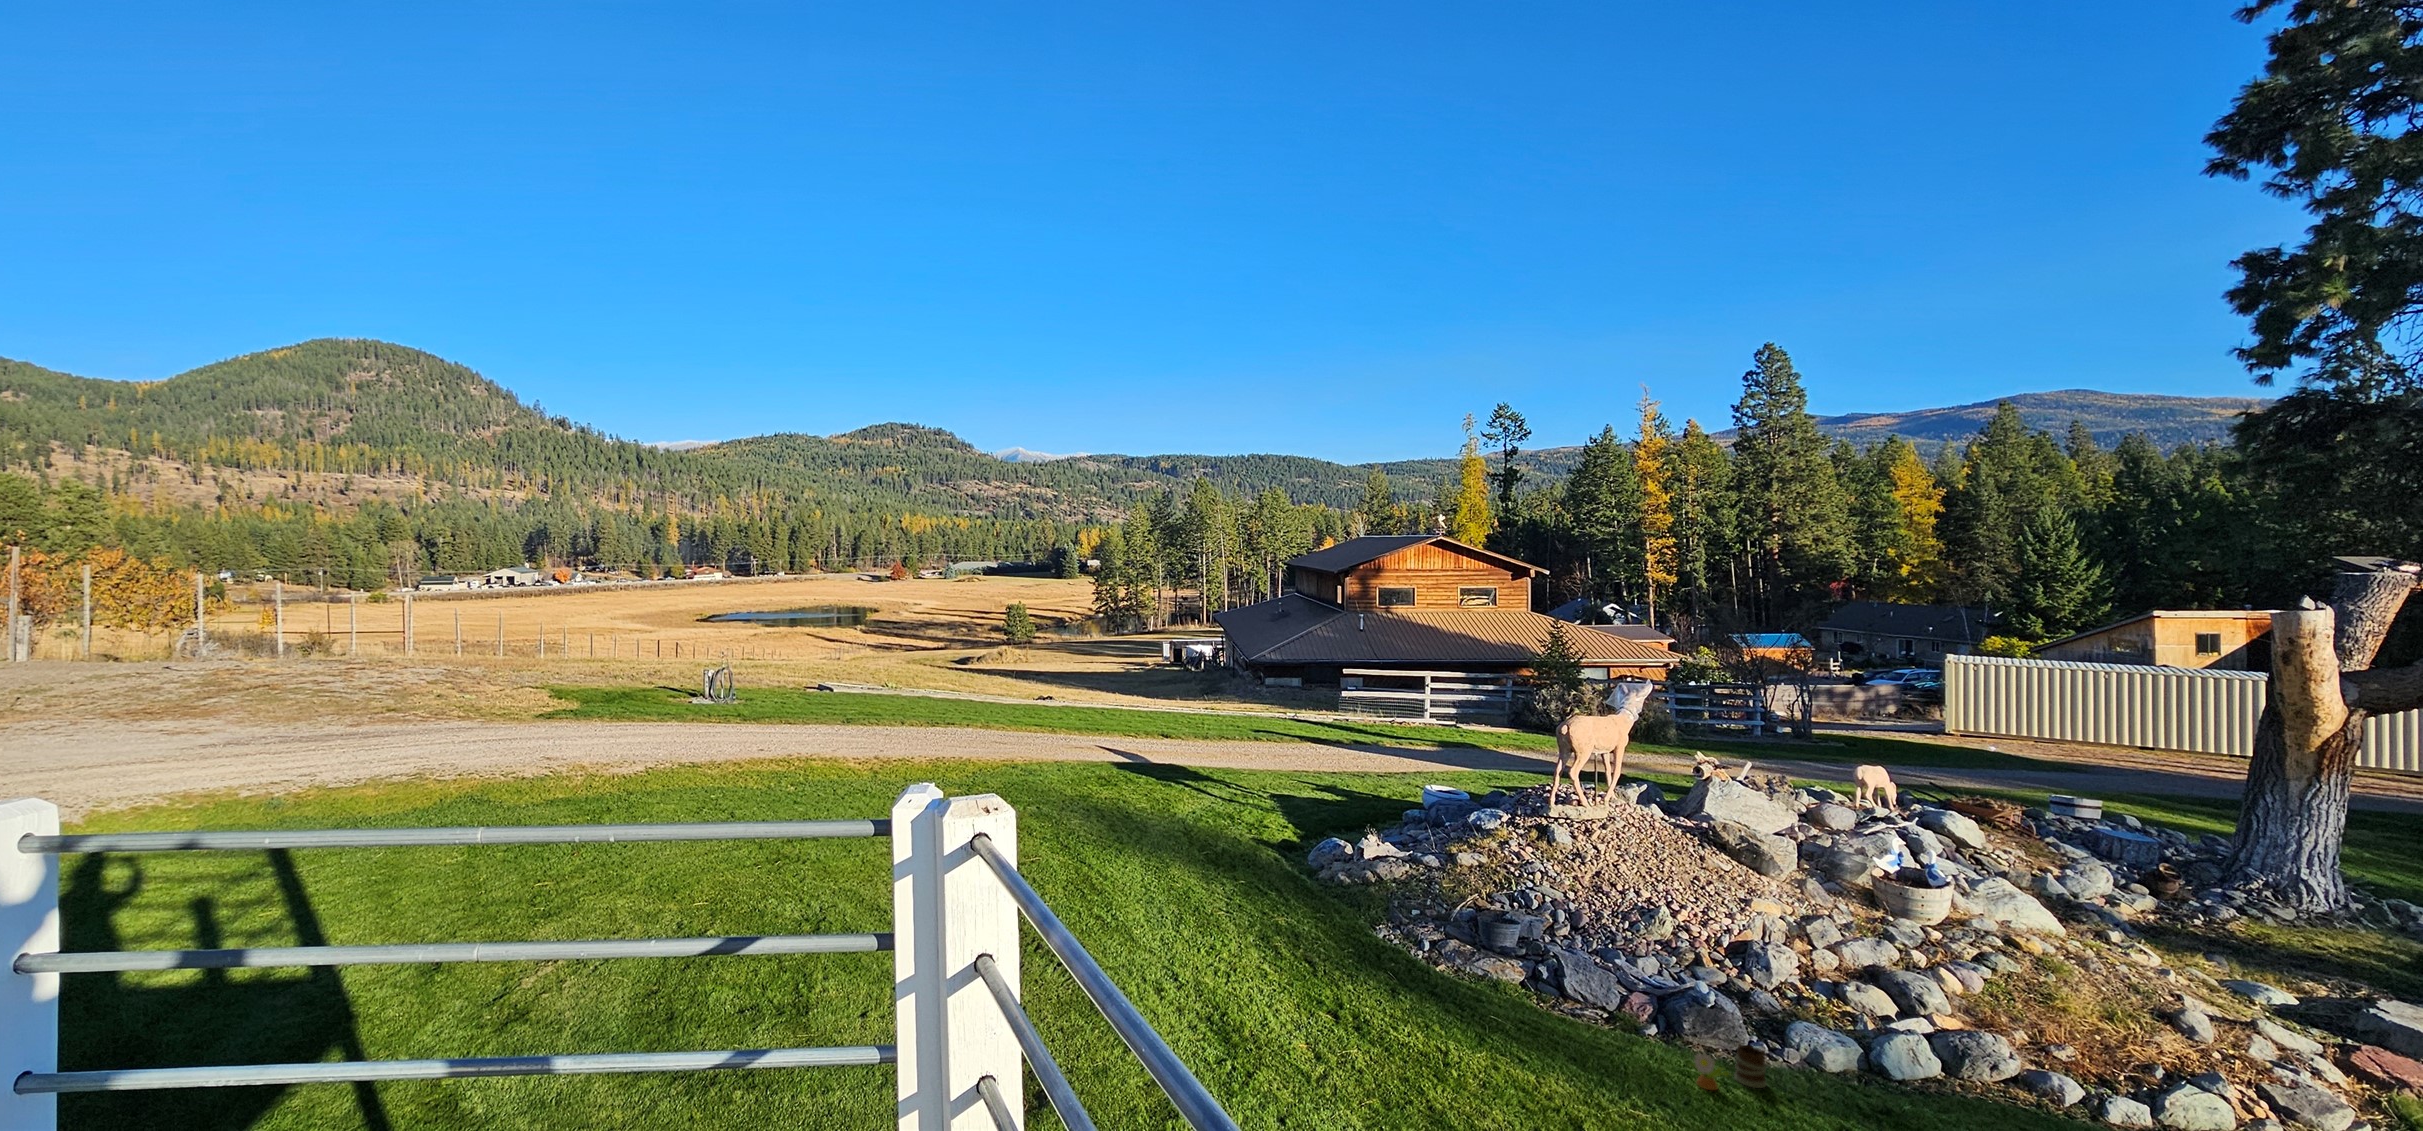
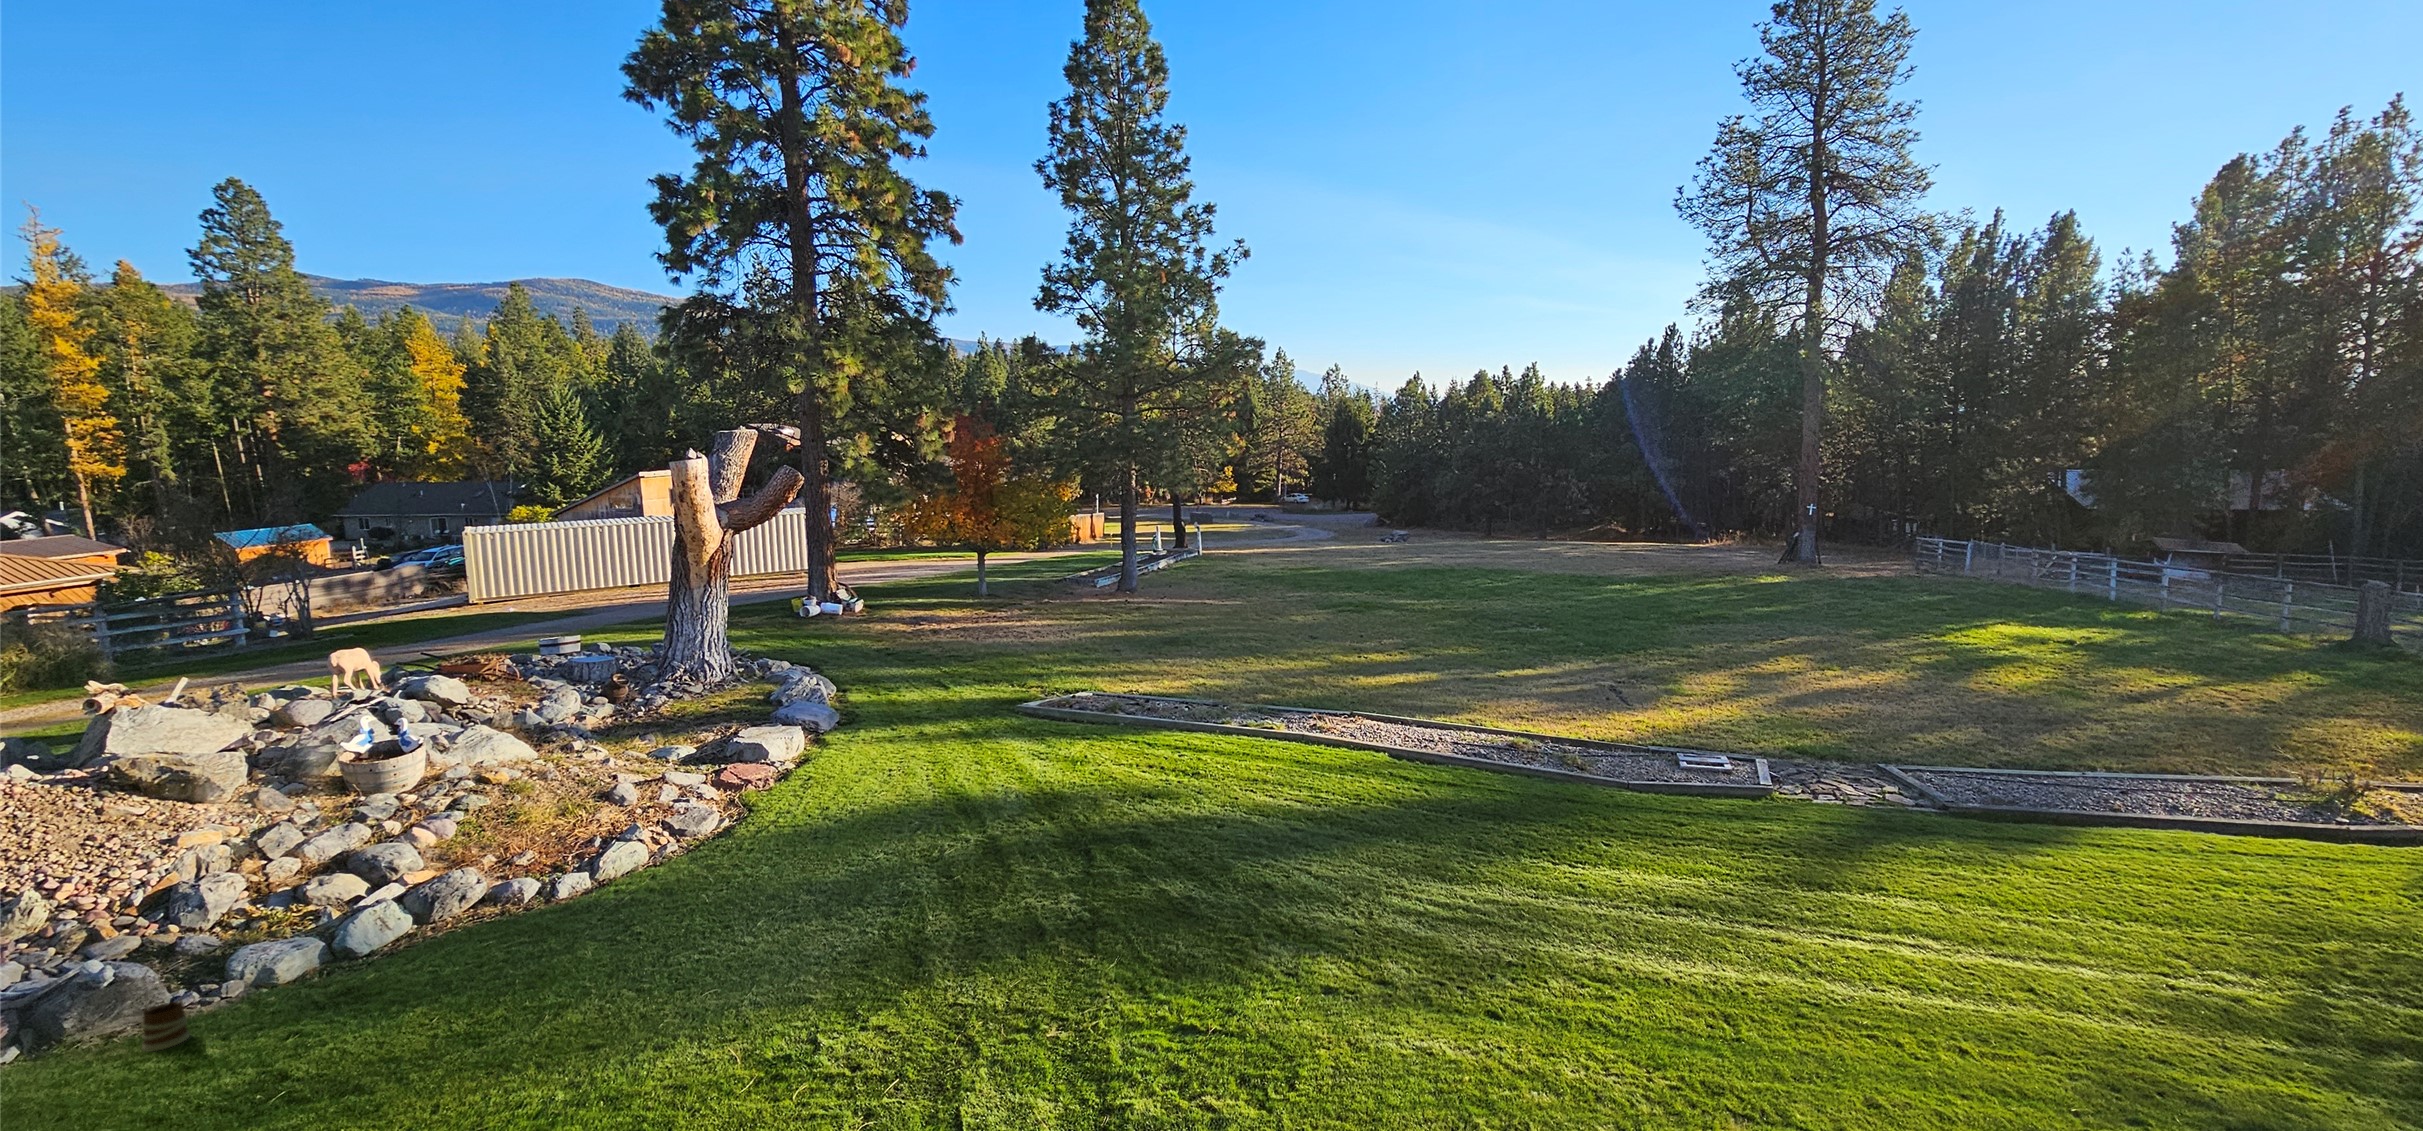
decorative plant: present [1693,1053,1730,1090] -> none [58,1043,134,1086]

